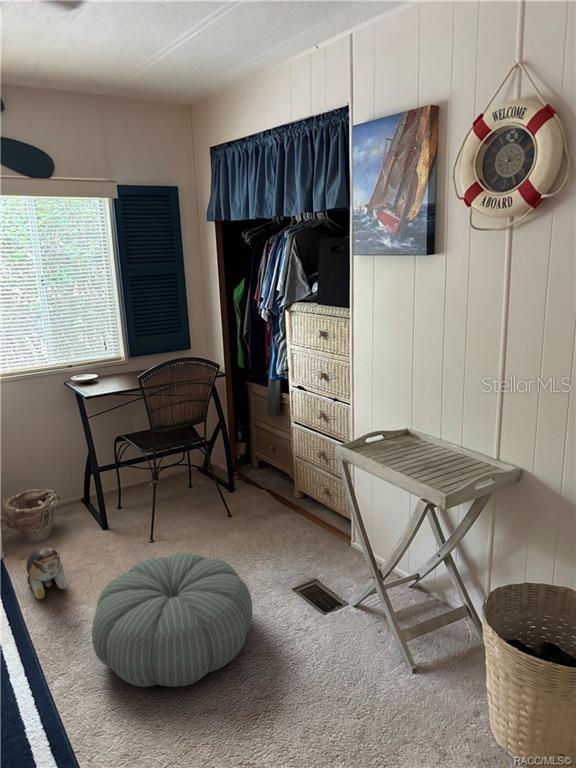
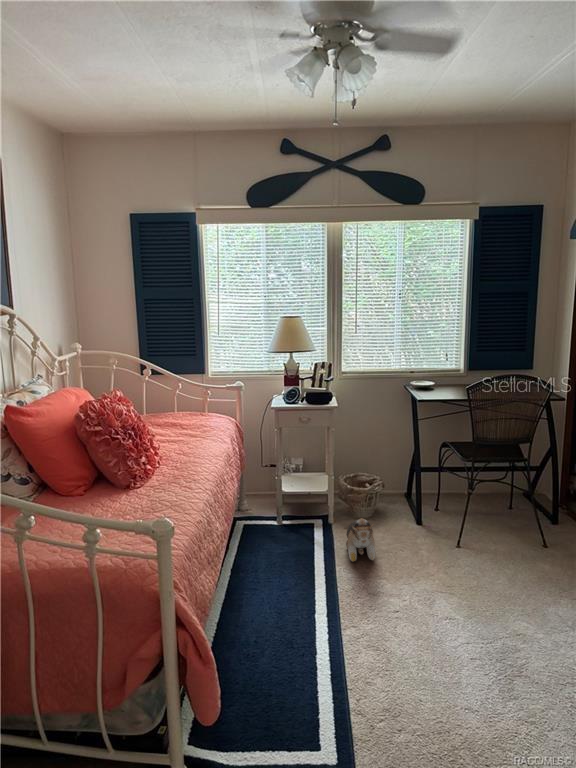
pouf: present [92,553,252,687] -> none [382,555,547,686]

